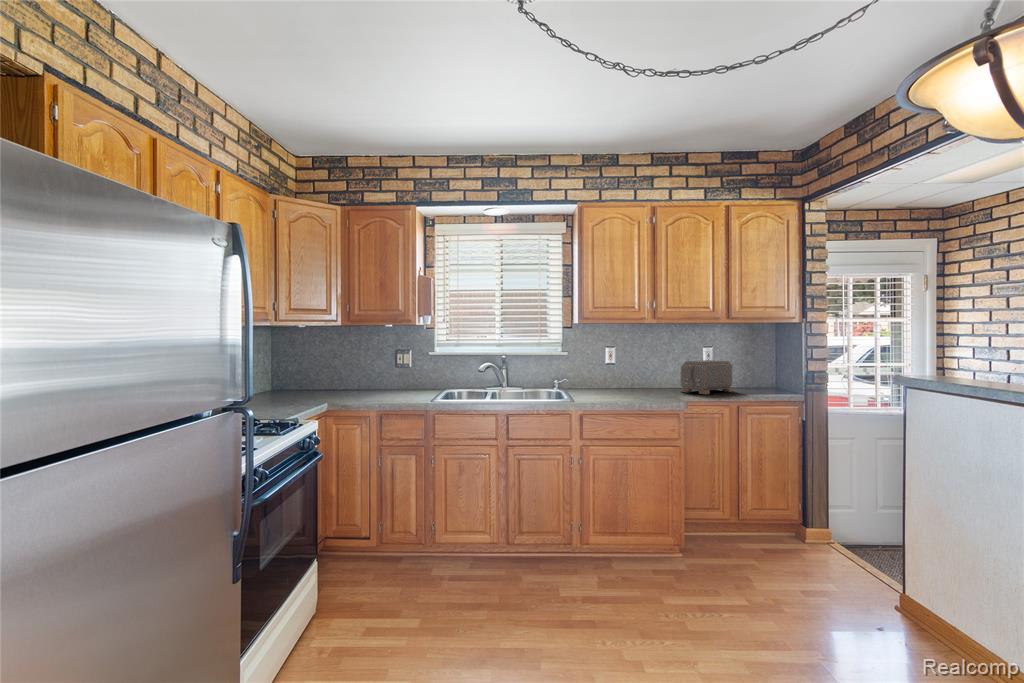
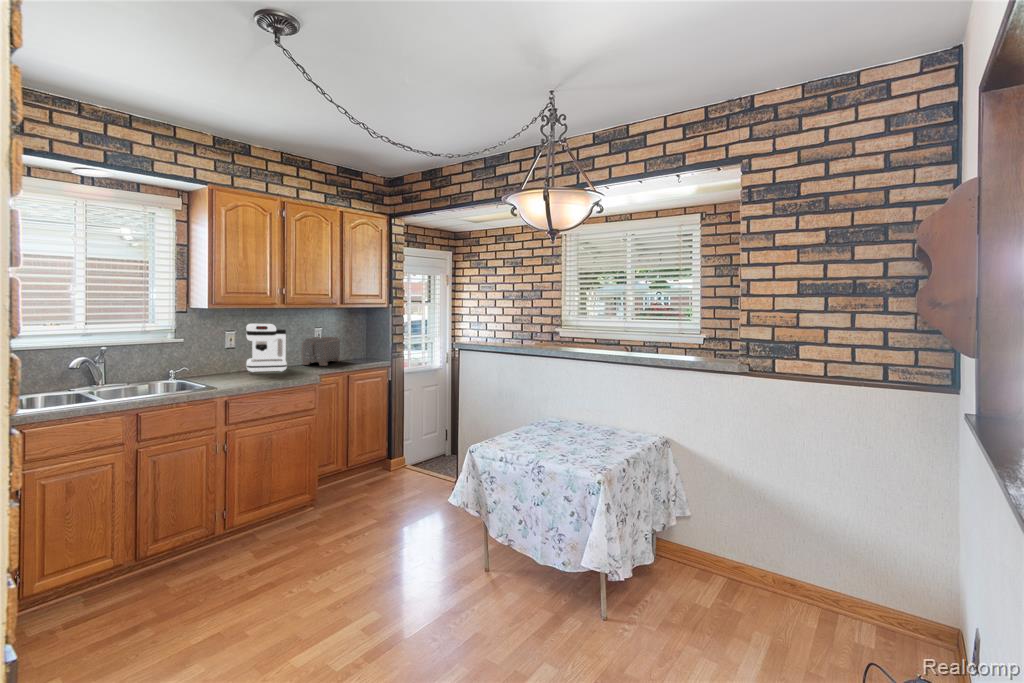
coffee maker: none [614,343,659,396] -> present [246,324,287,372]

